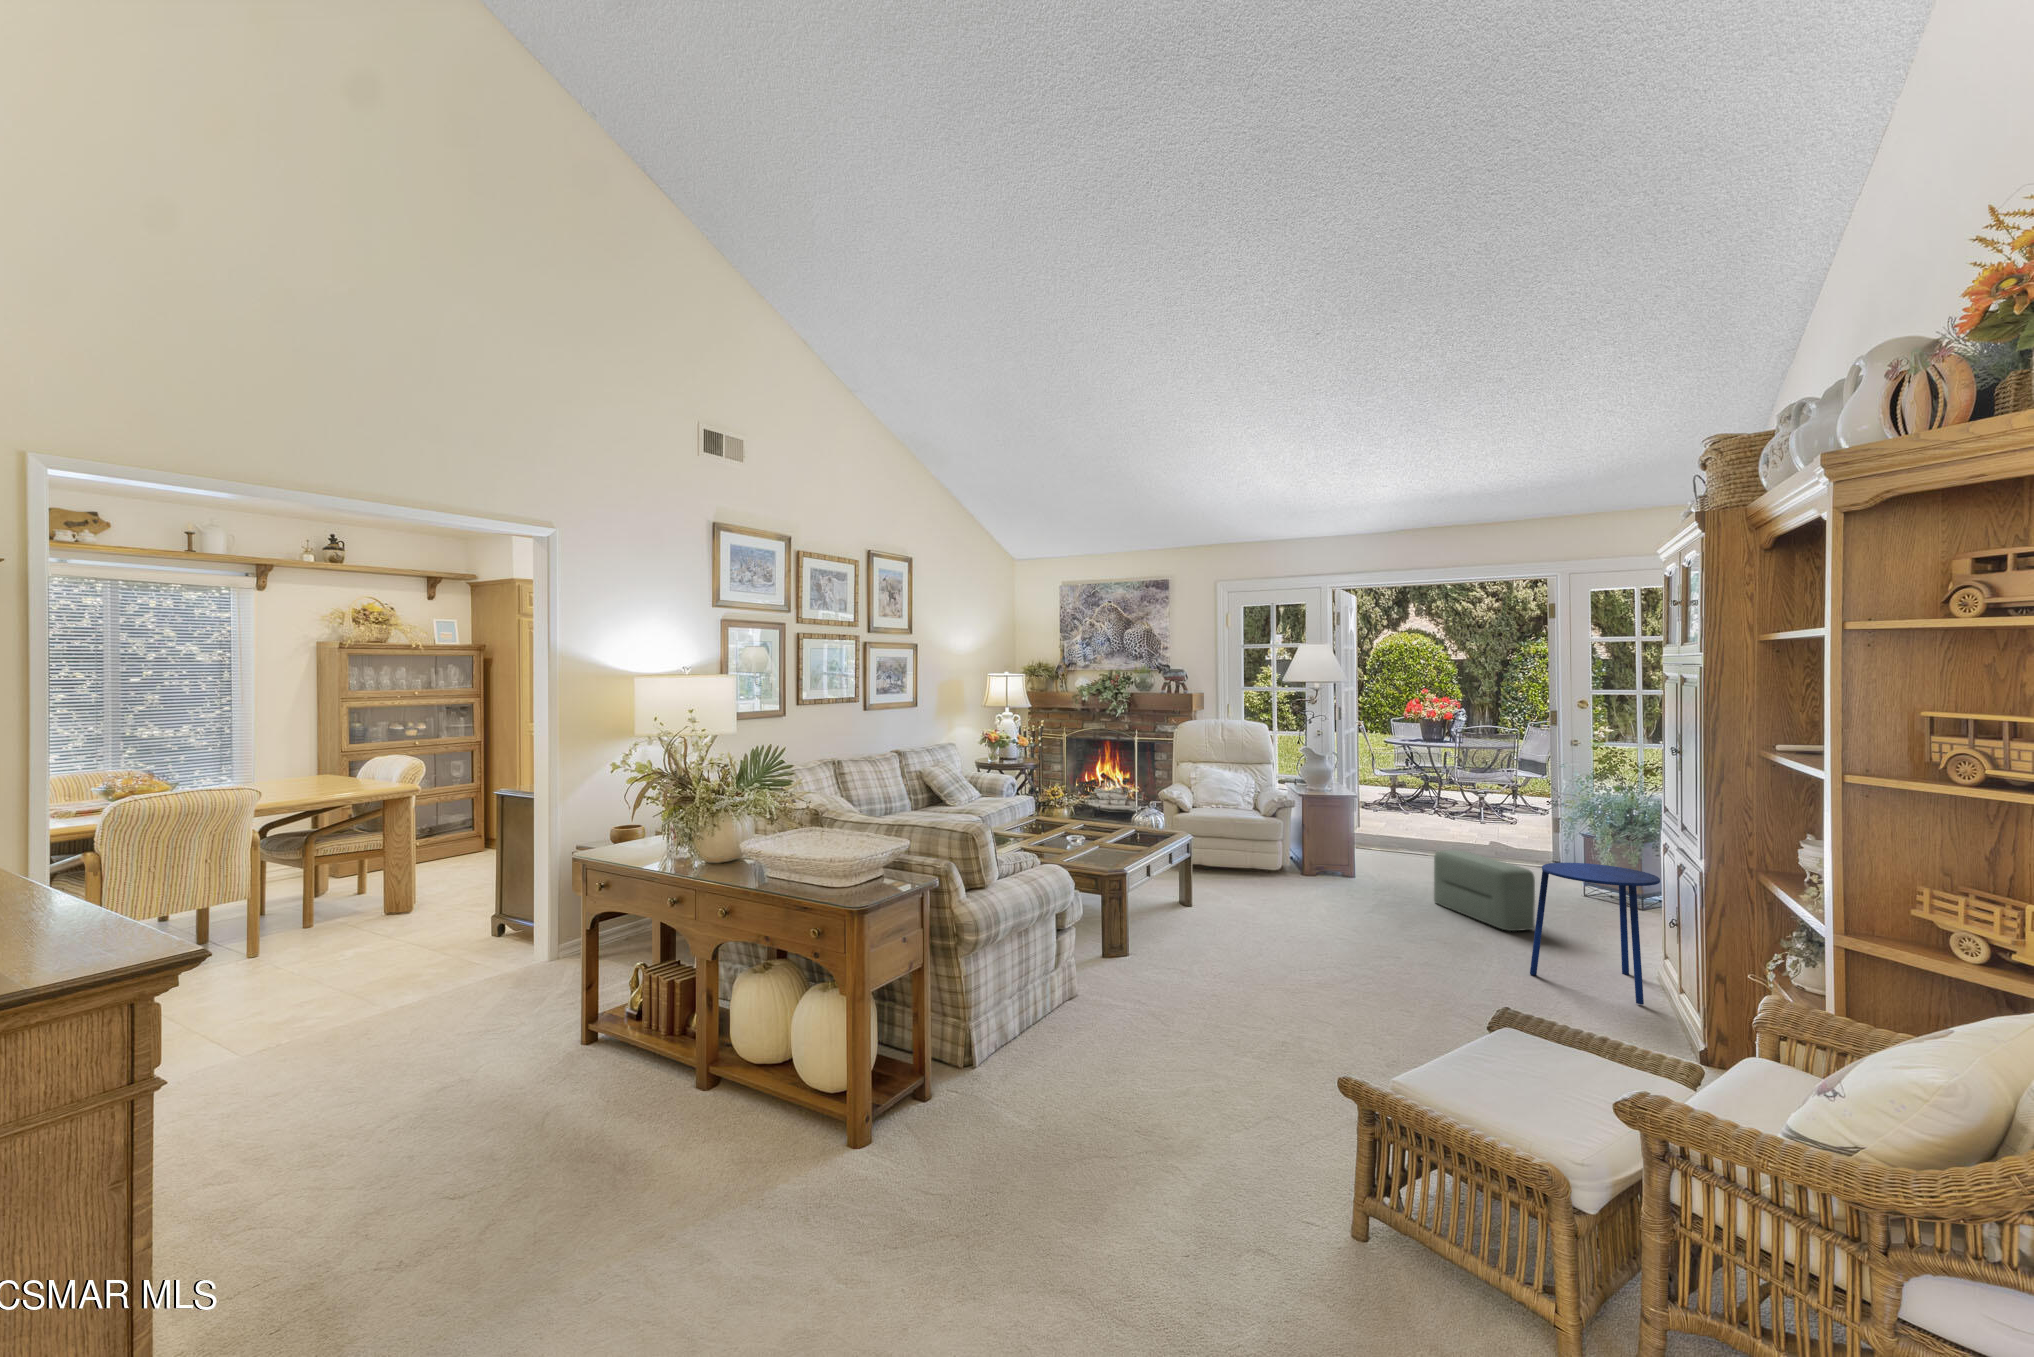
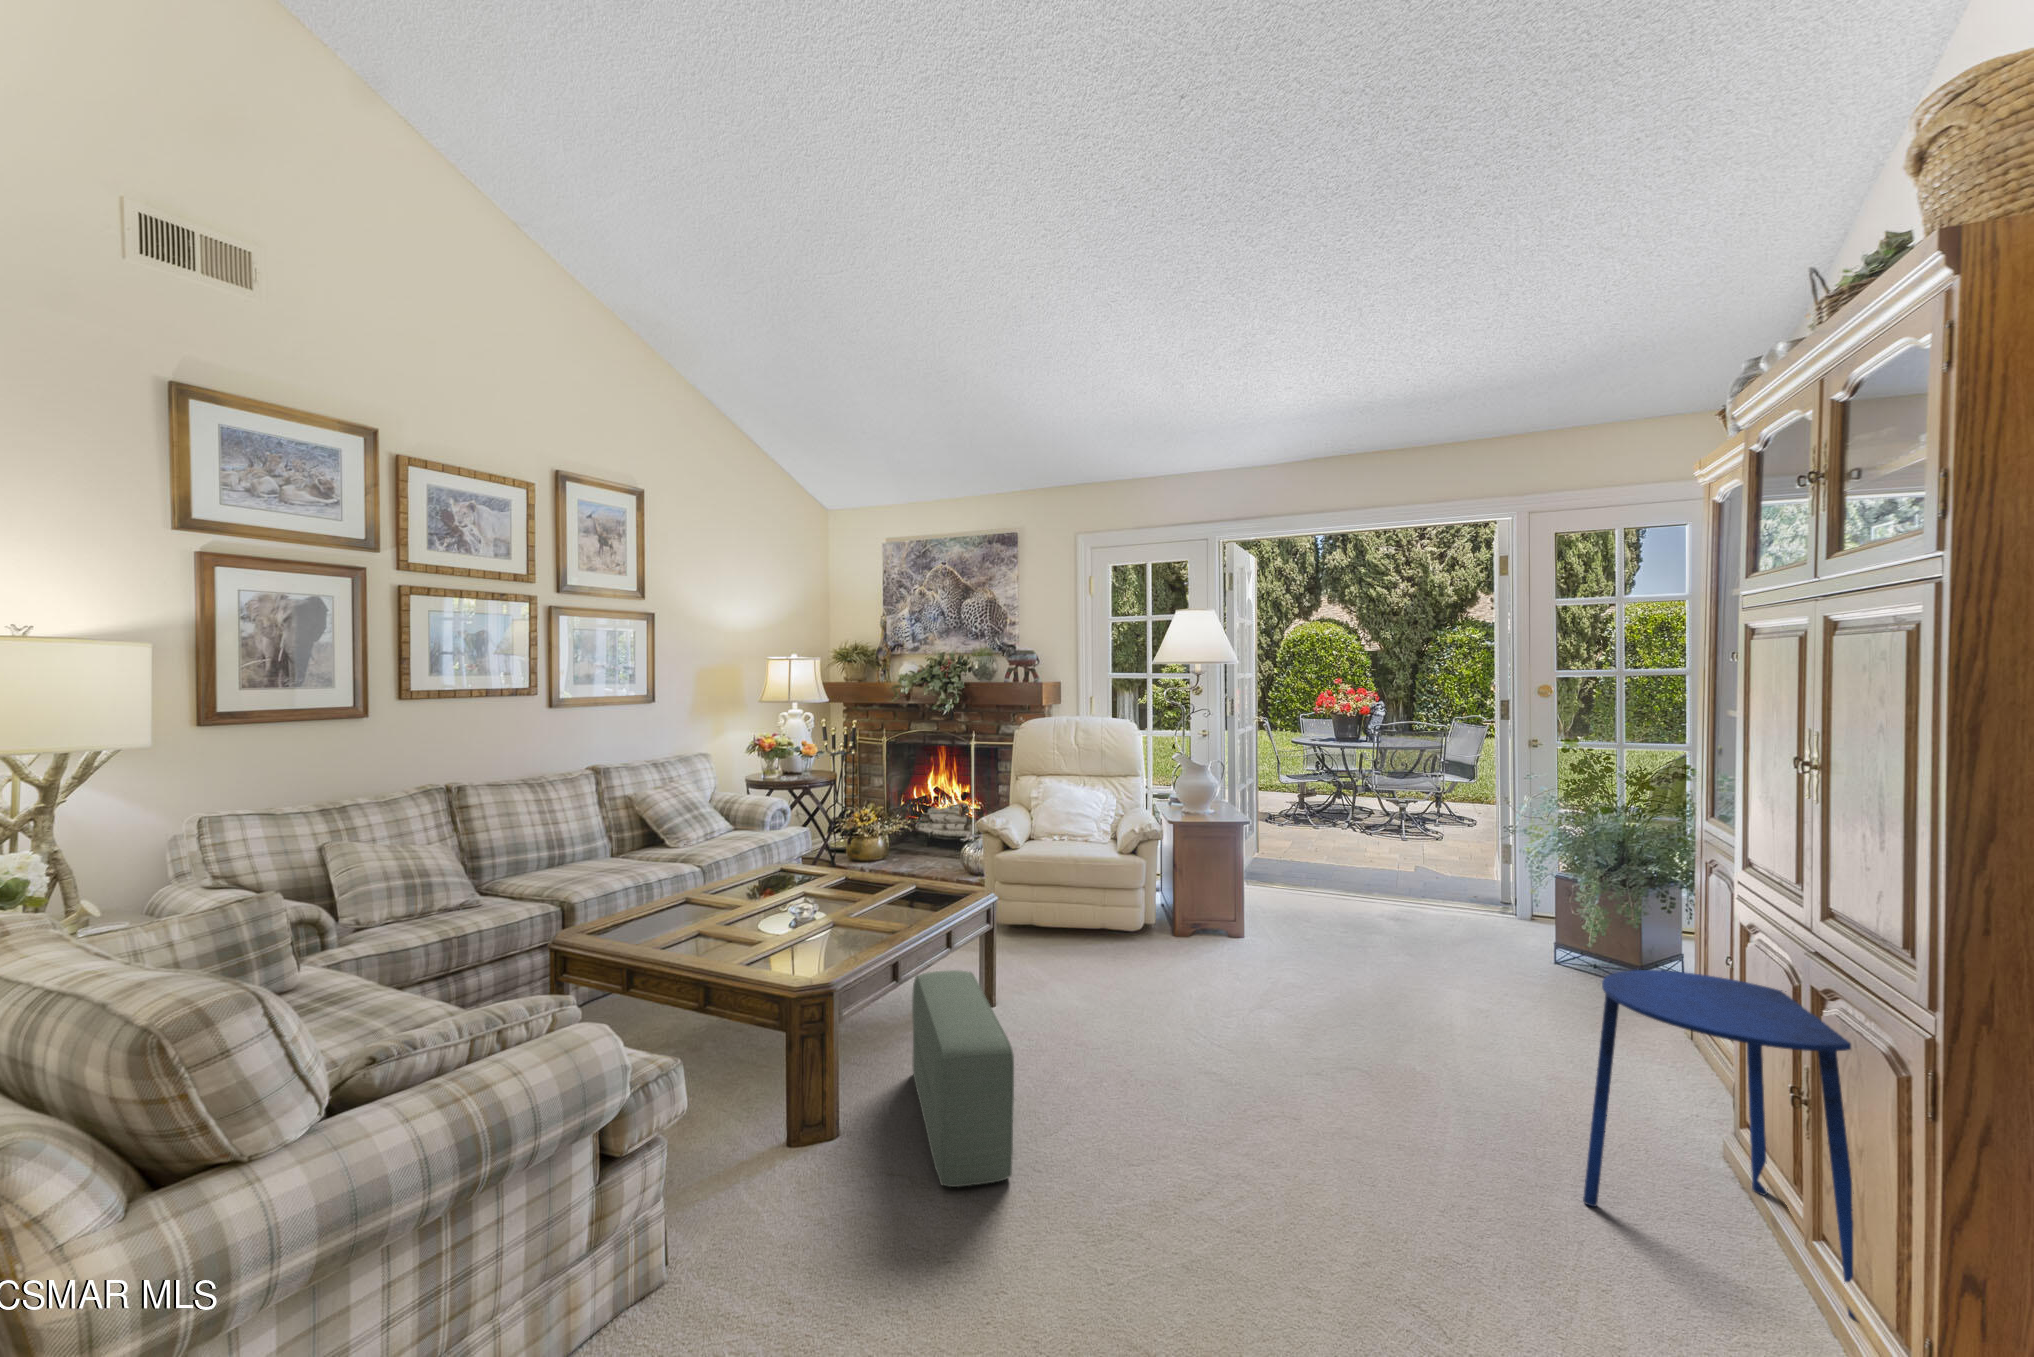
pouf: present [1434,850,1535,931] -> present [912,970,1014,1187]

